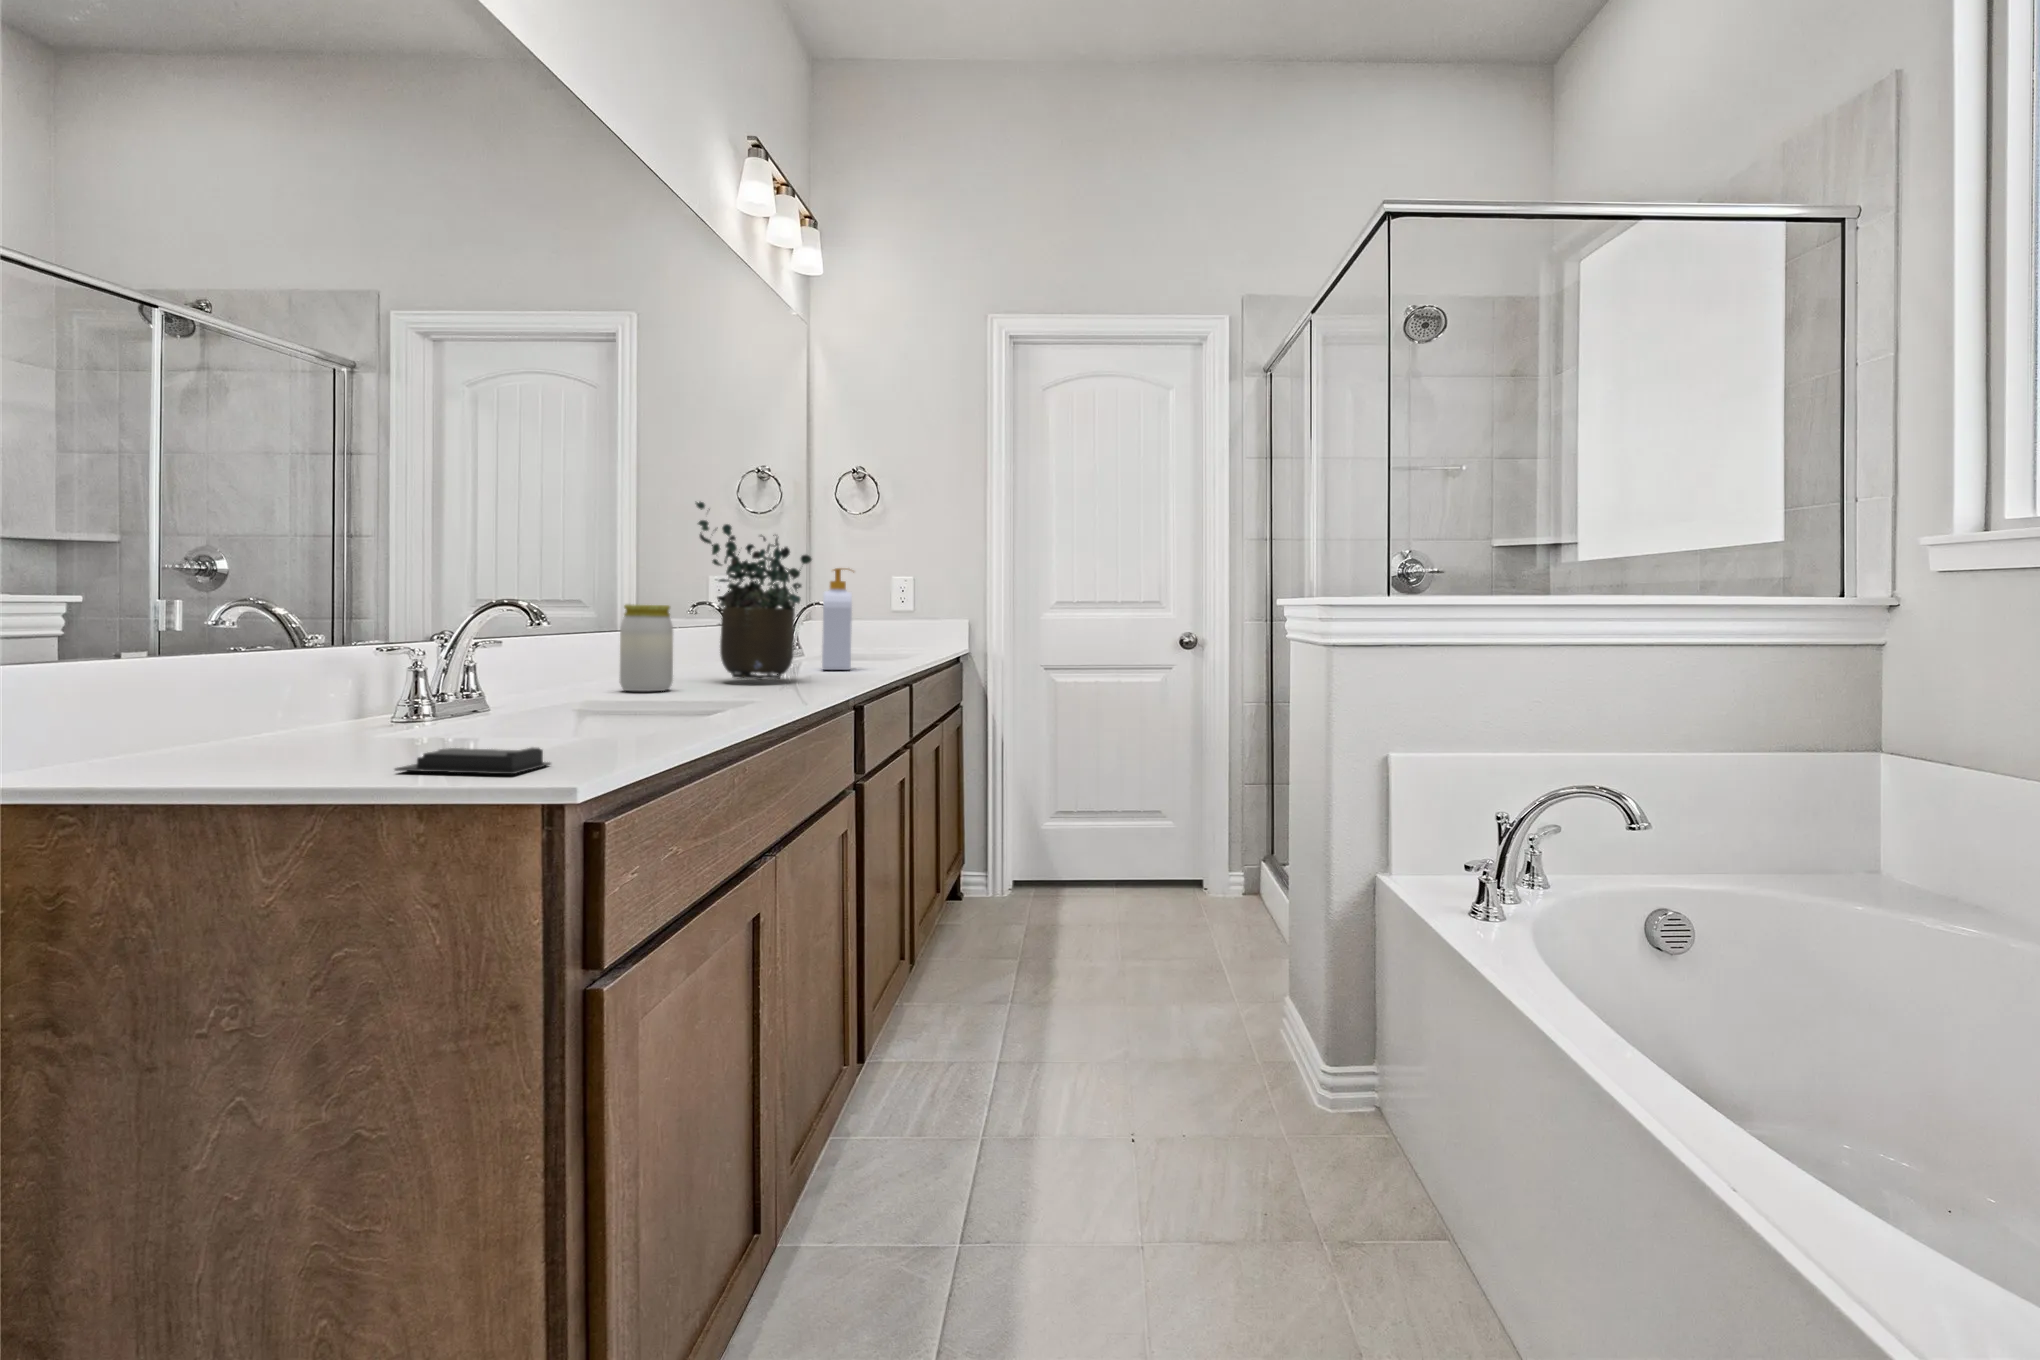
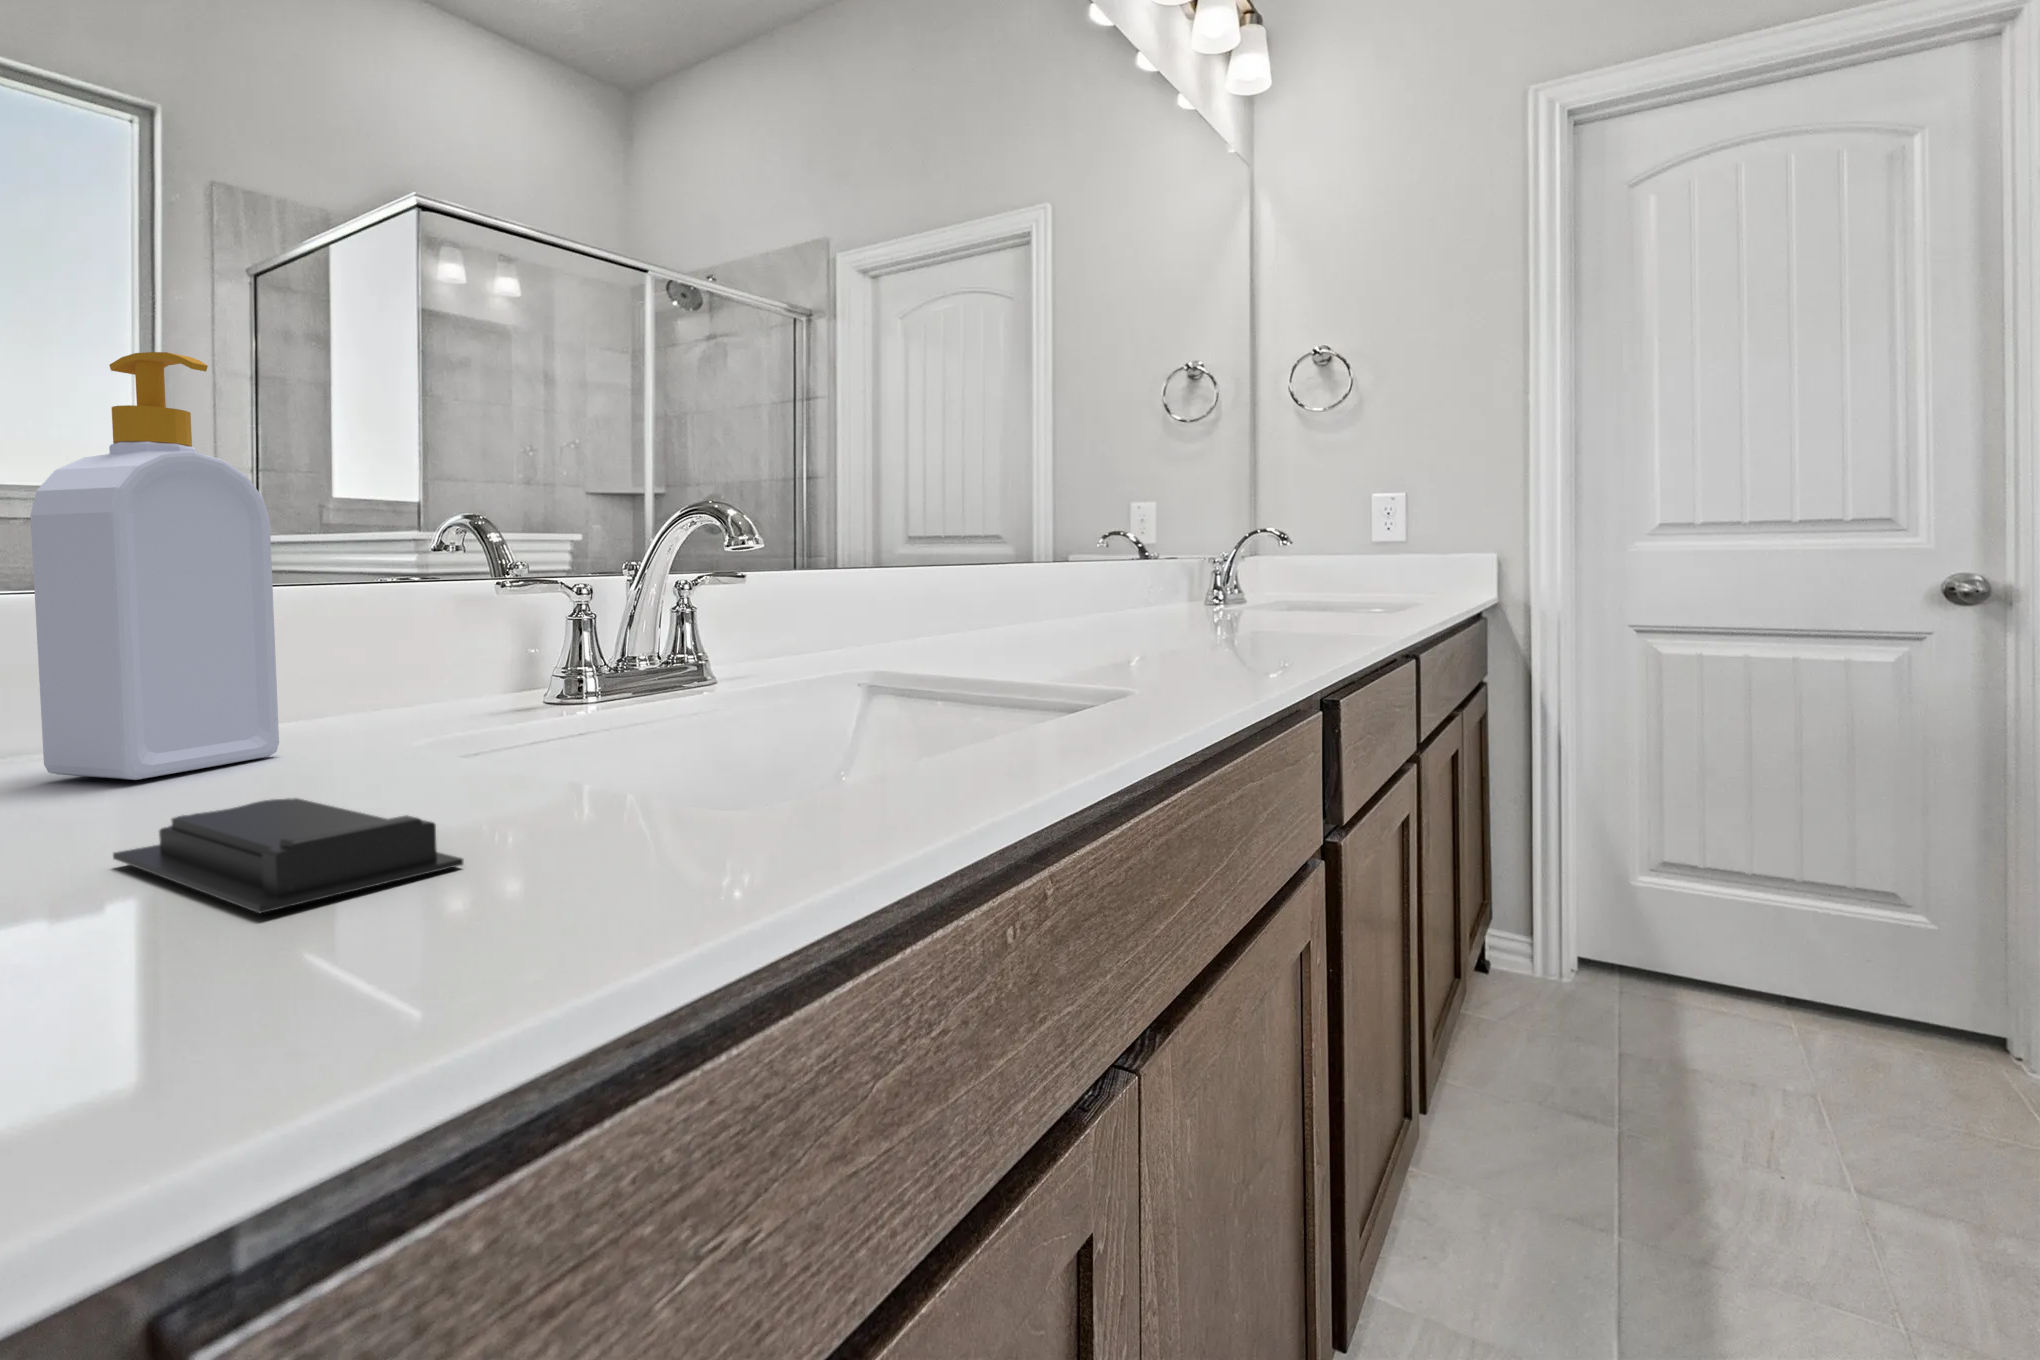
potted plant: present [696,502,812,680] -> none [1068,362,1250,642]
soap bottle: present [822,568,852,670] -> present [30,352,279,780]
jar: present [620,604,673,691] -> none [943,517,1023,658]

